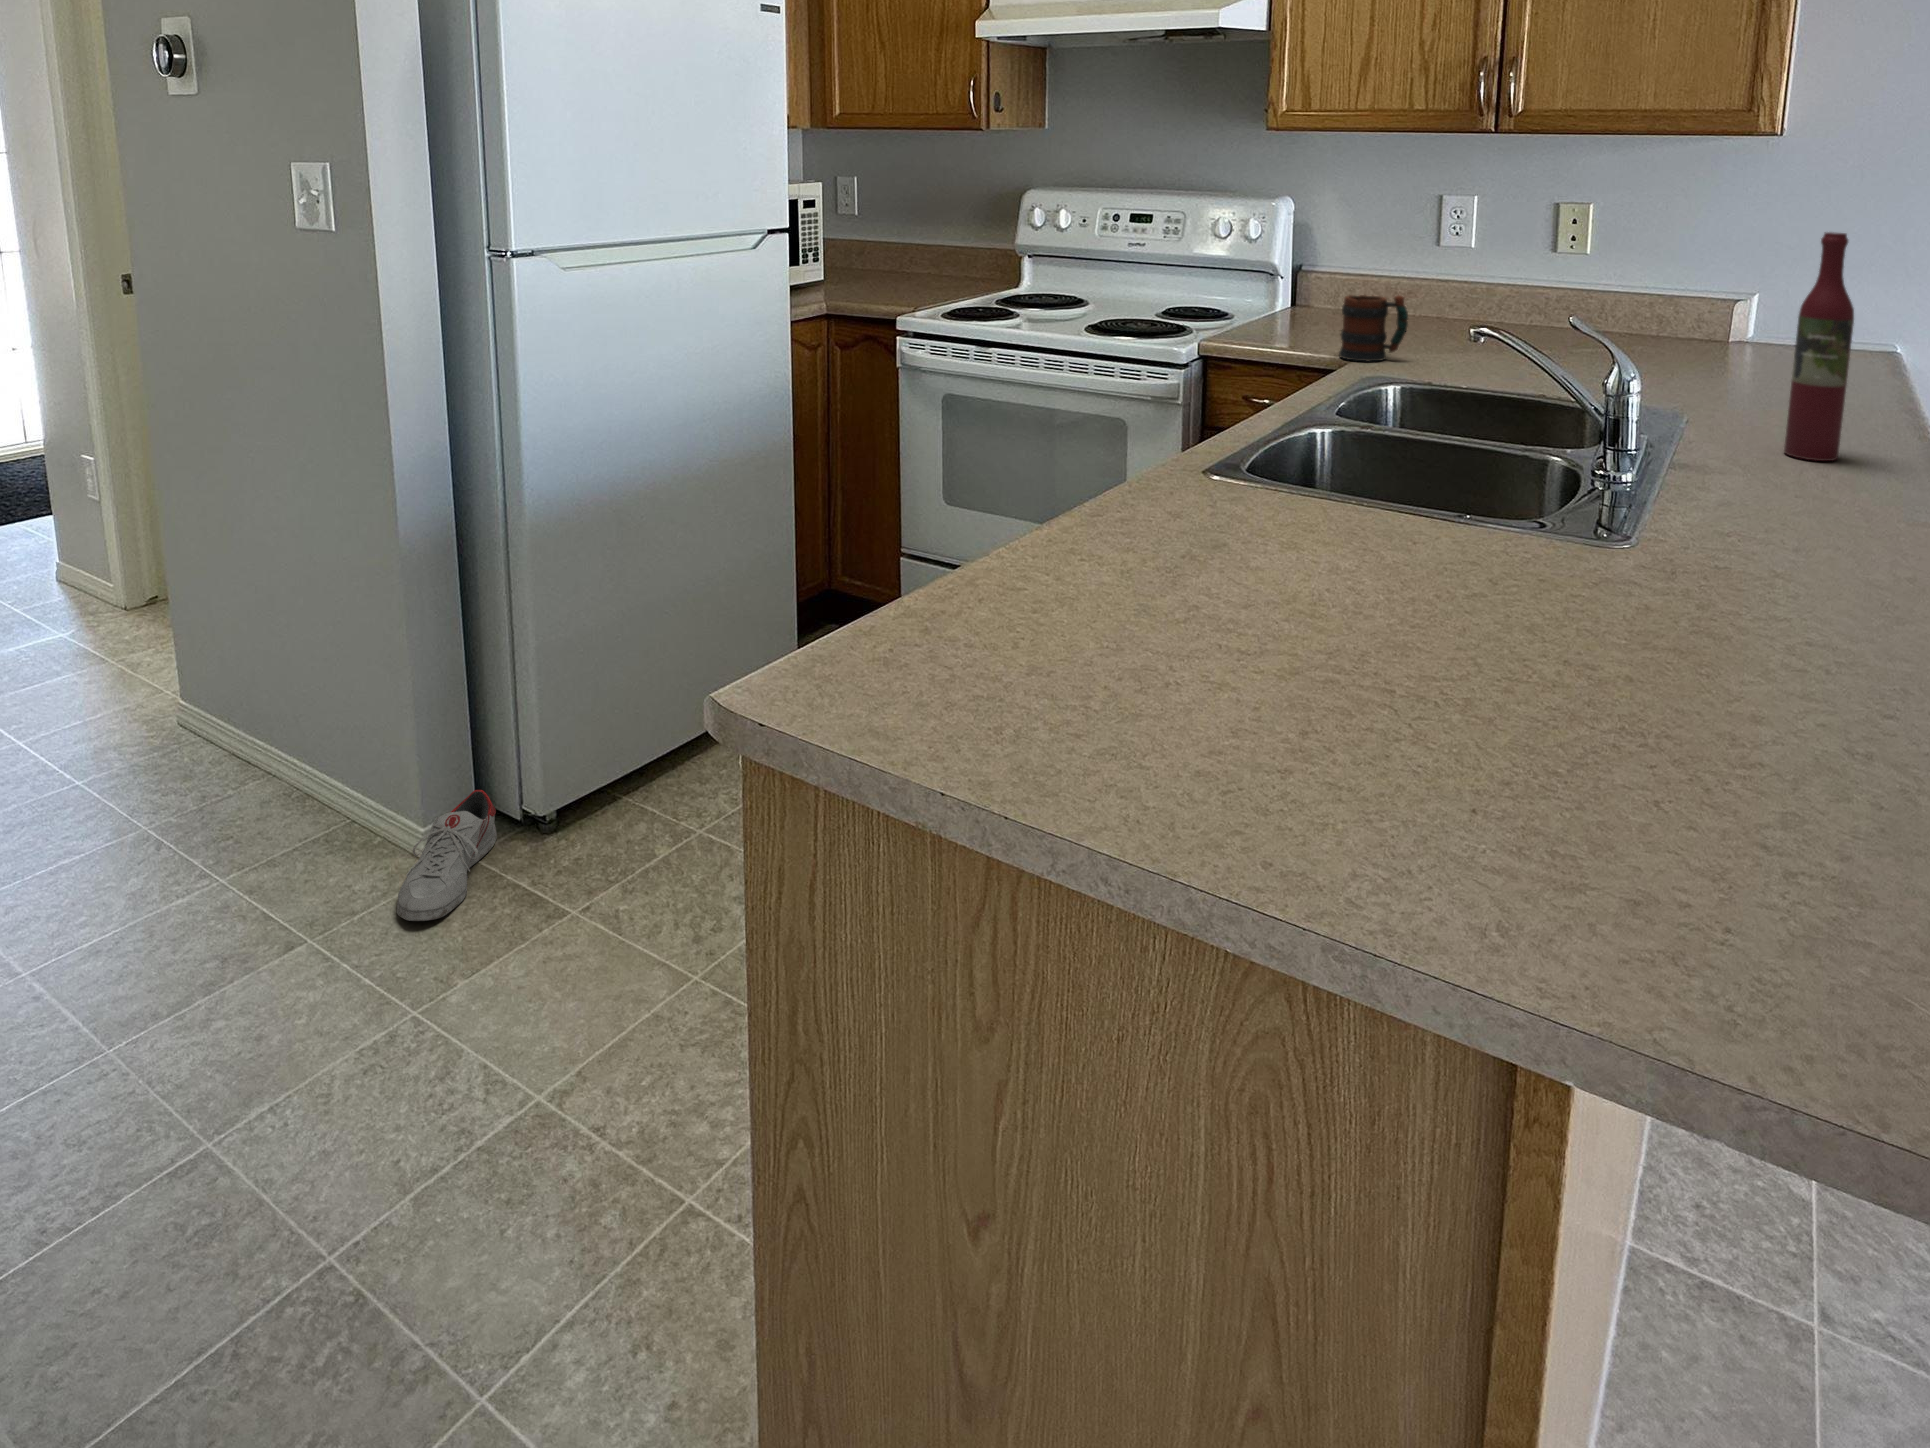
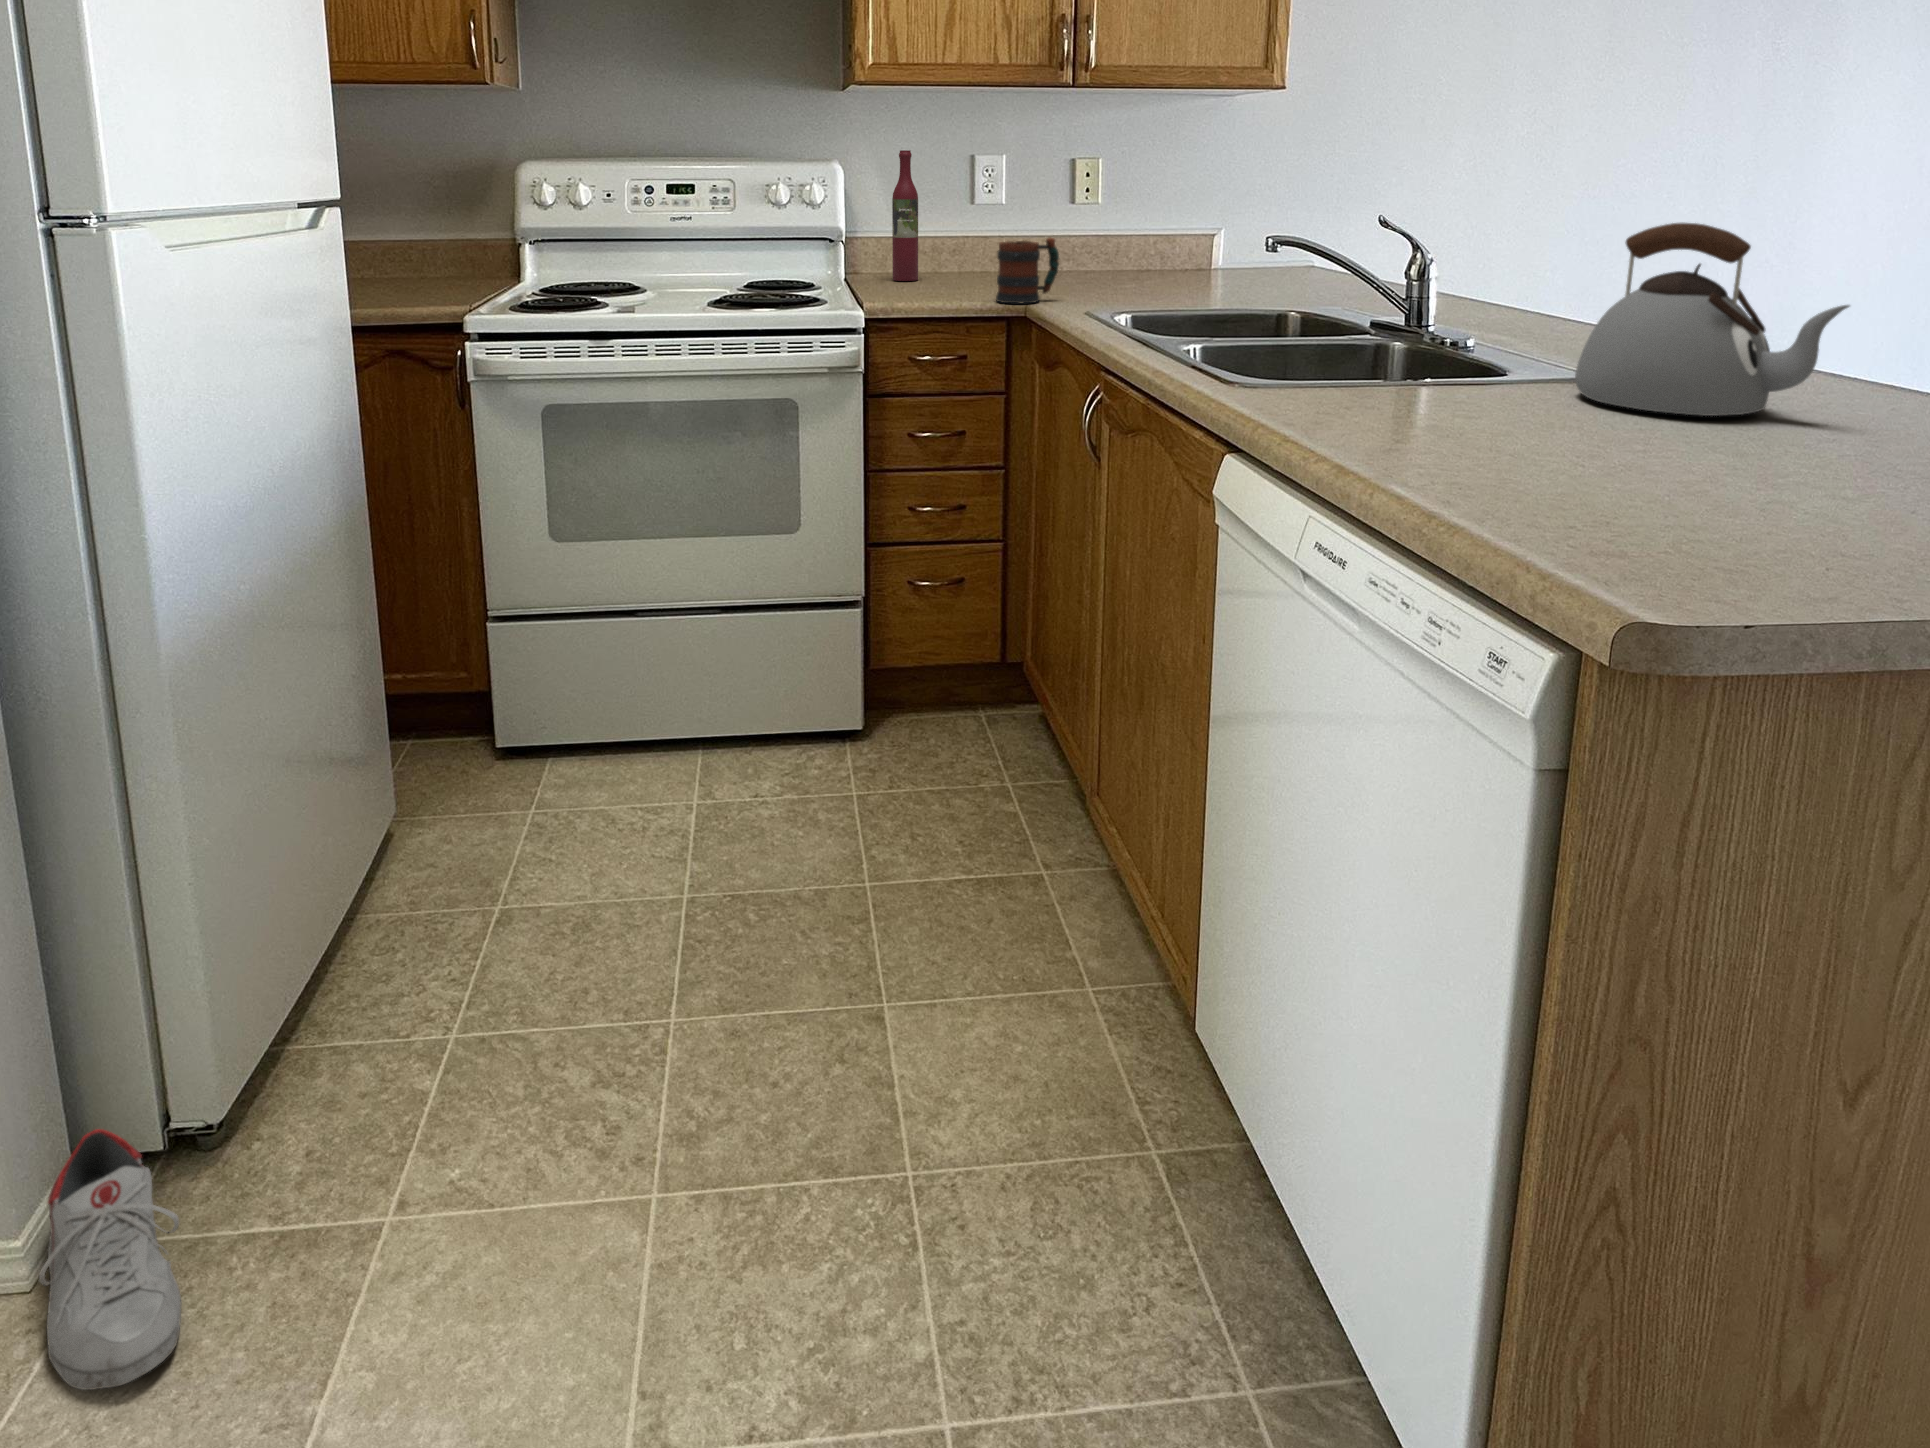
wine bottle: present [1784,232,1854,461] -> present [892,150,918,281]
kettle: none [1466,370,1683,612] -> present [1575,223,1849,416]

